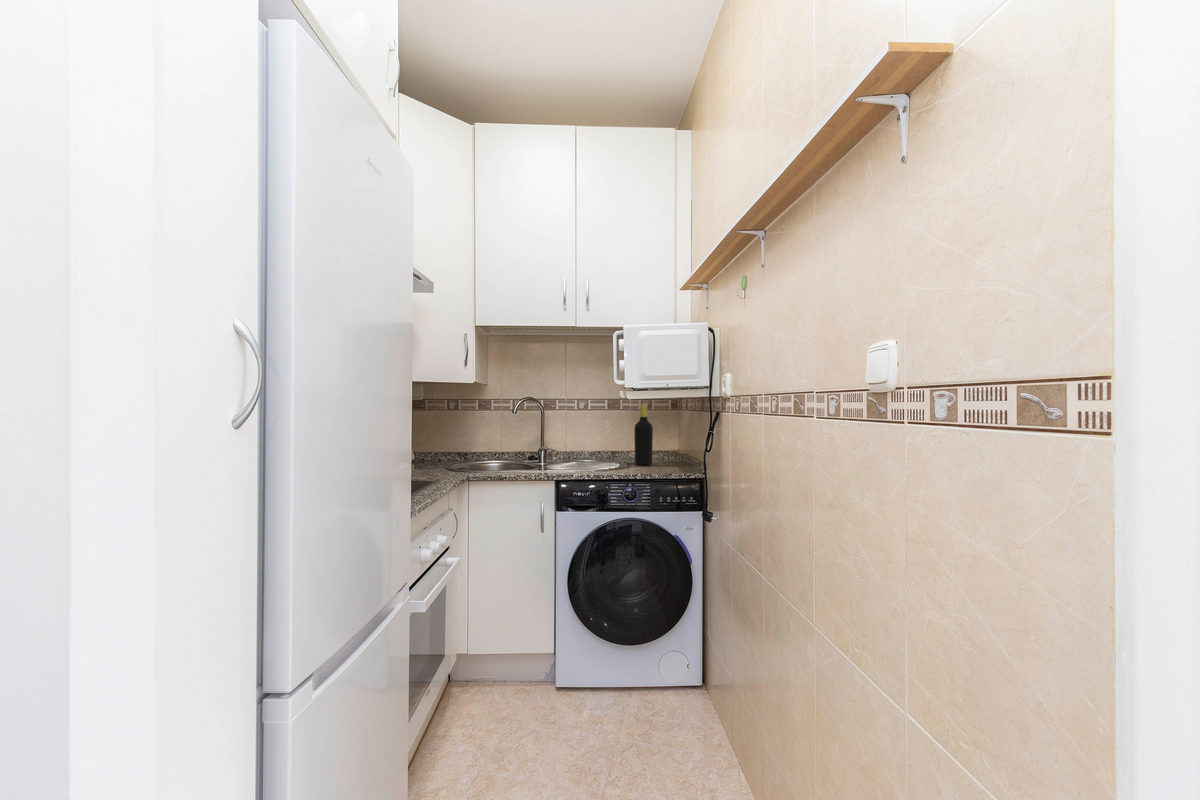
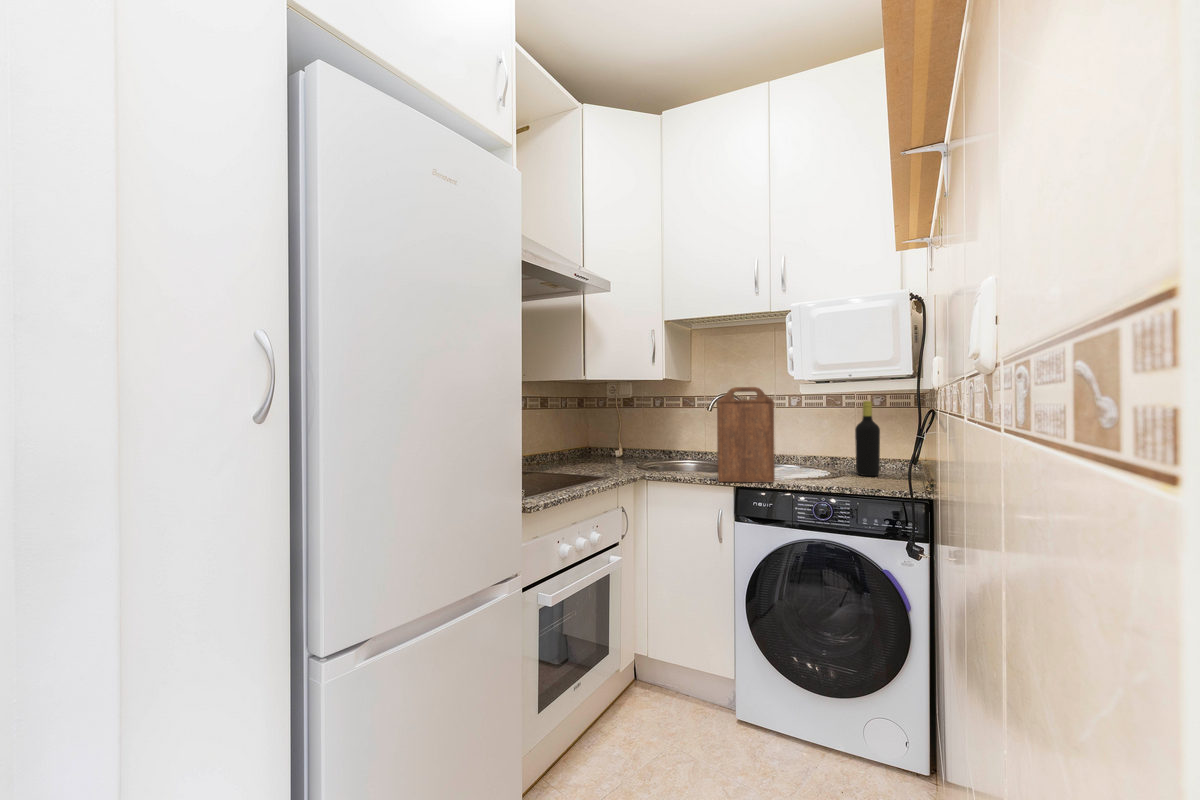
cutting board: none [541,392,588,478] -> present [717,387,775,482]

